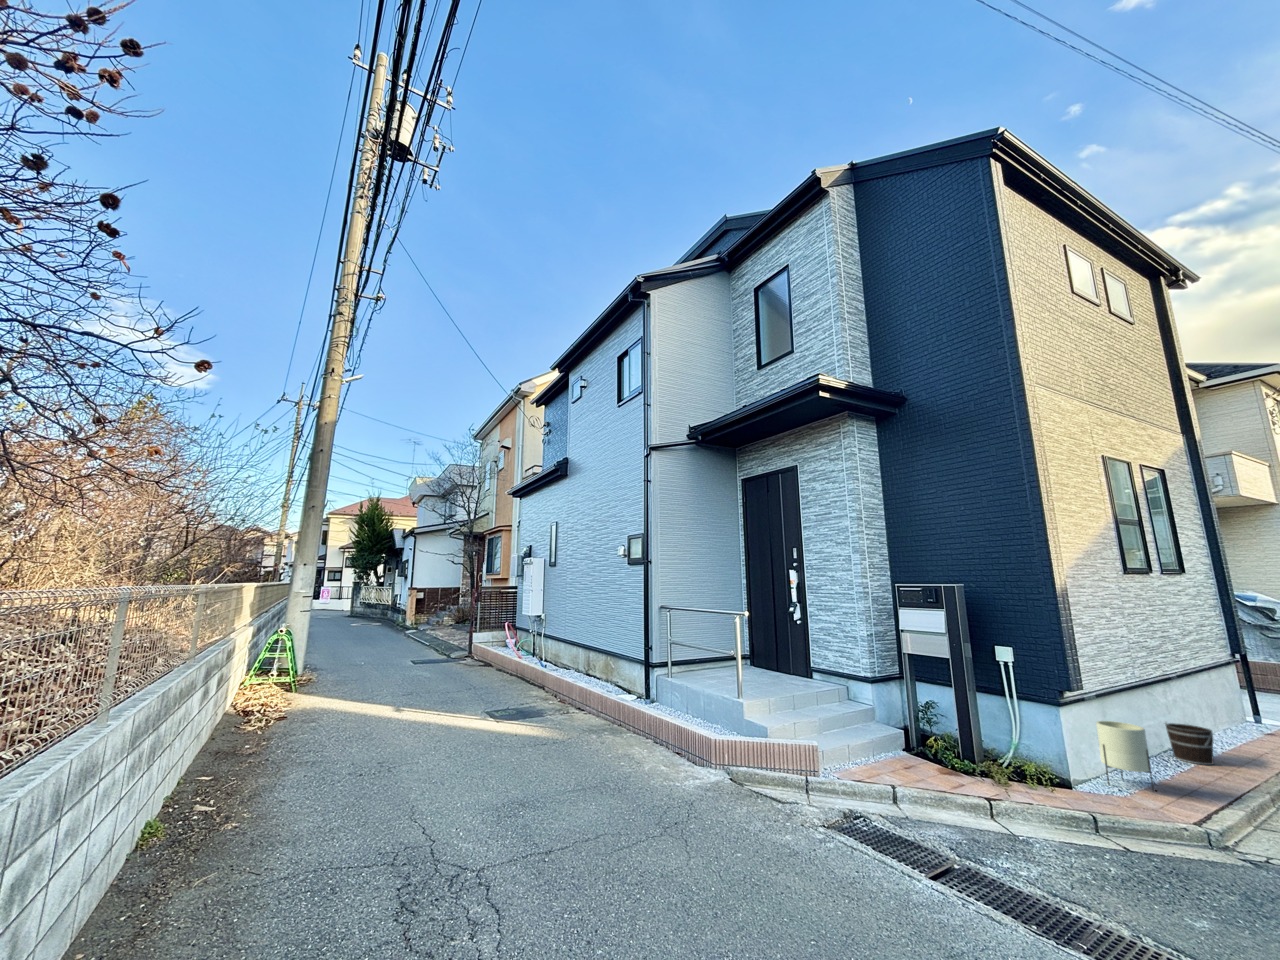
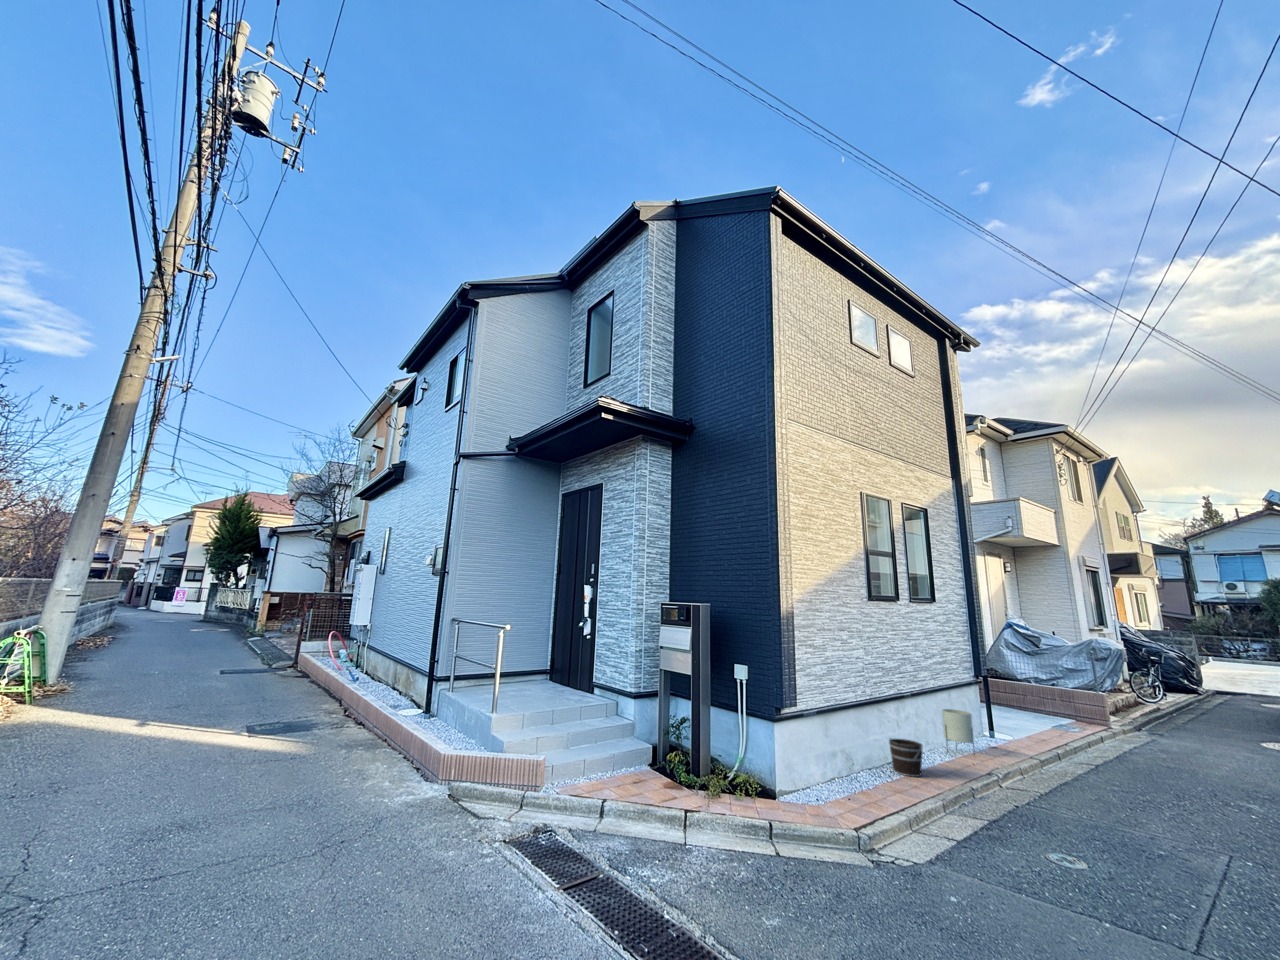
planter: present [1096,721,1154,791] -> present [942,709,974,752]

